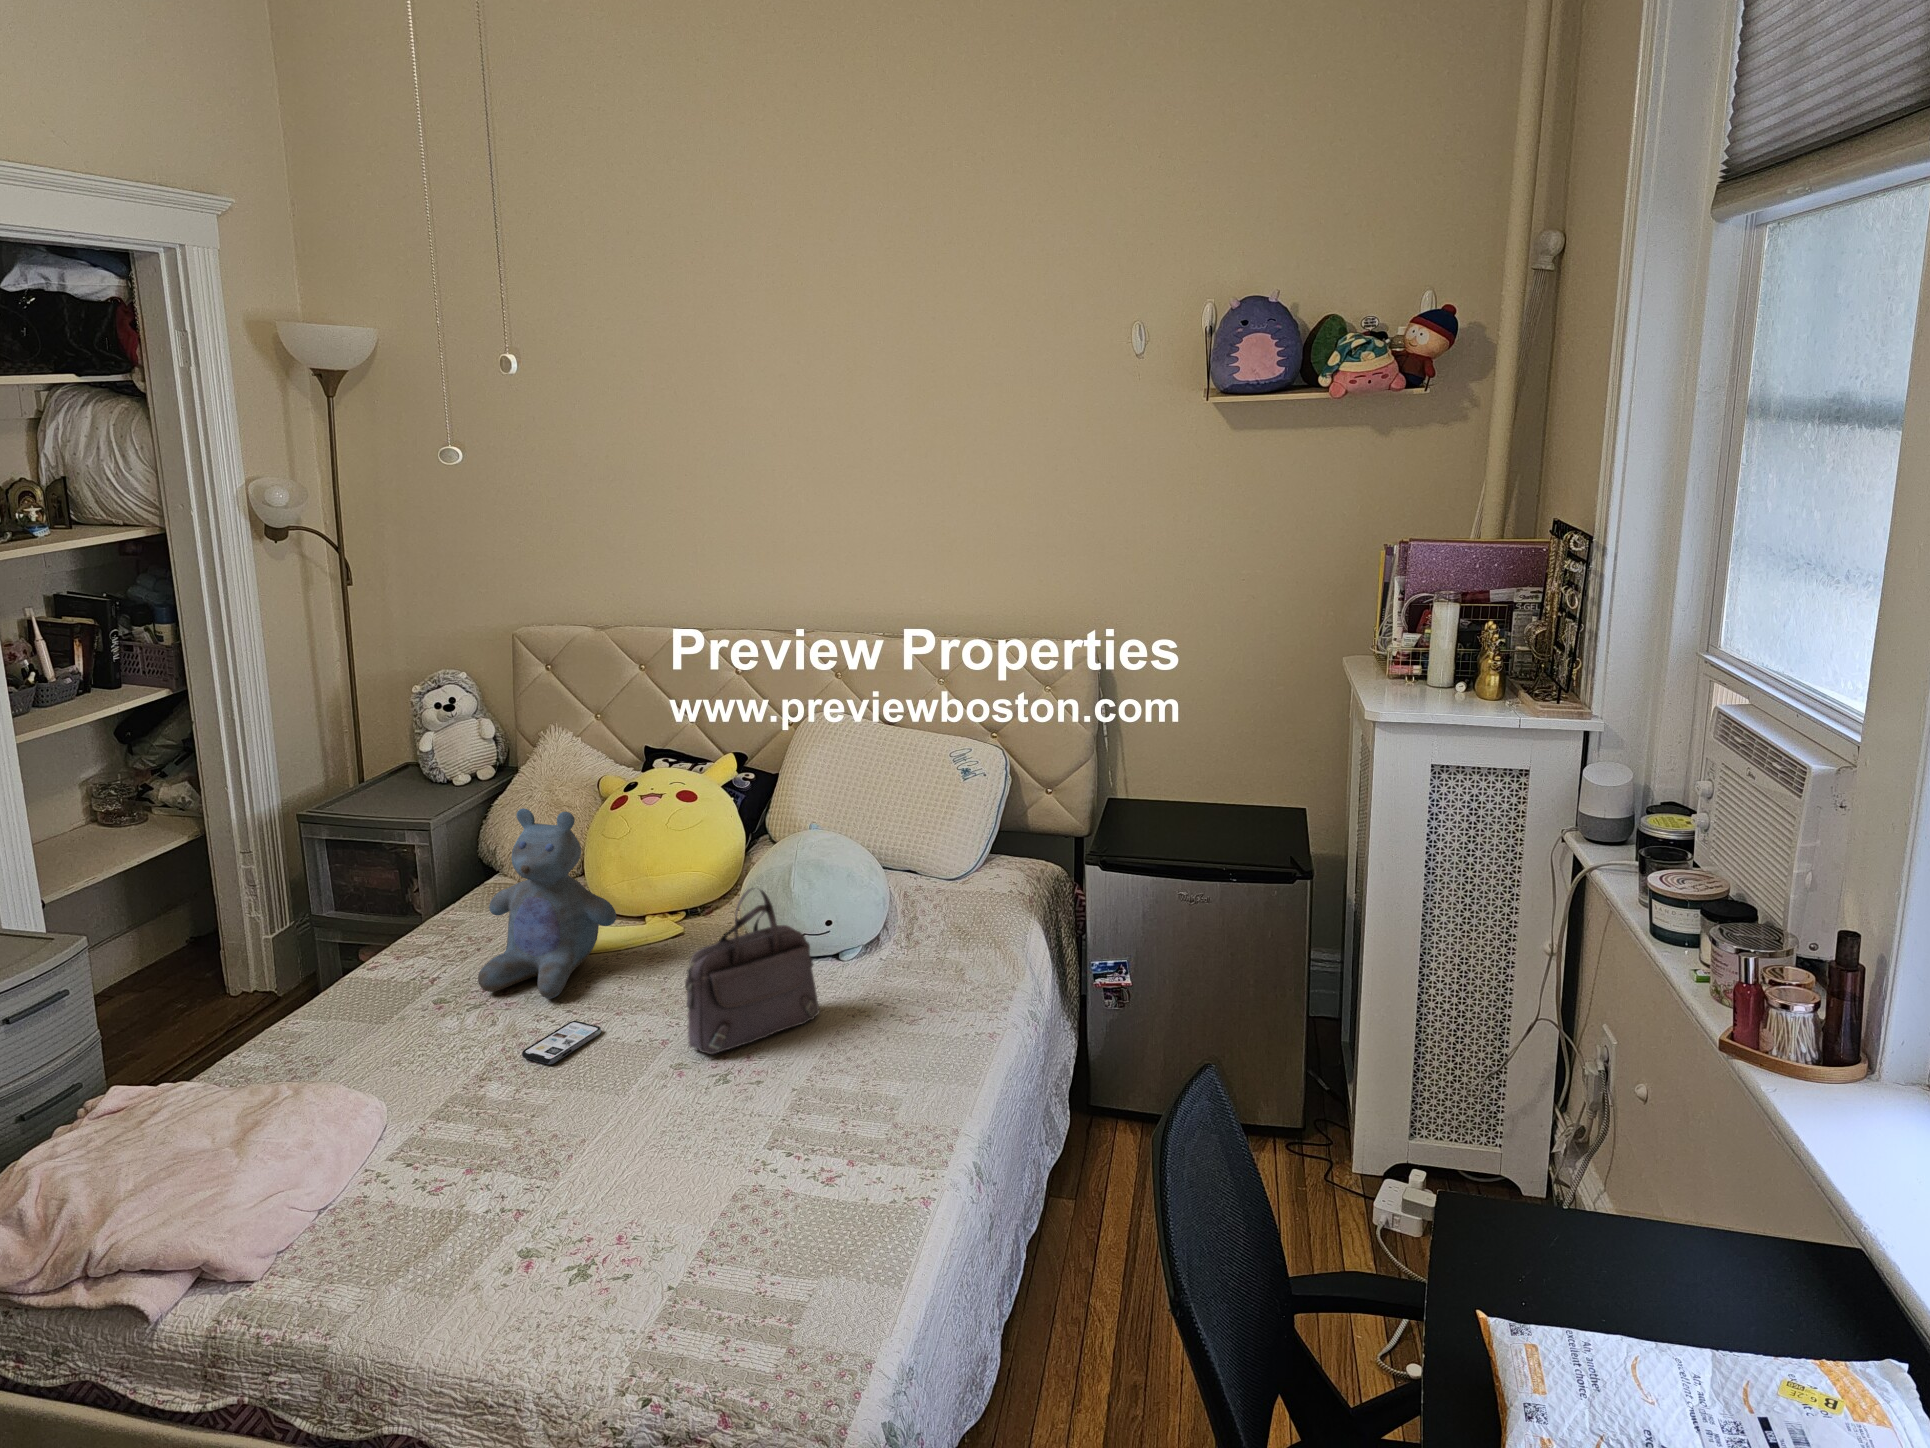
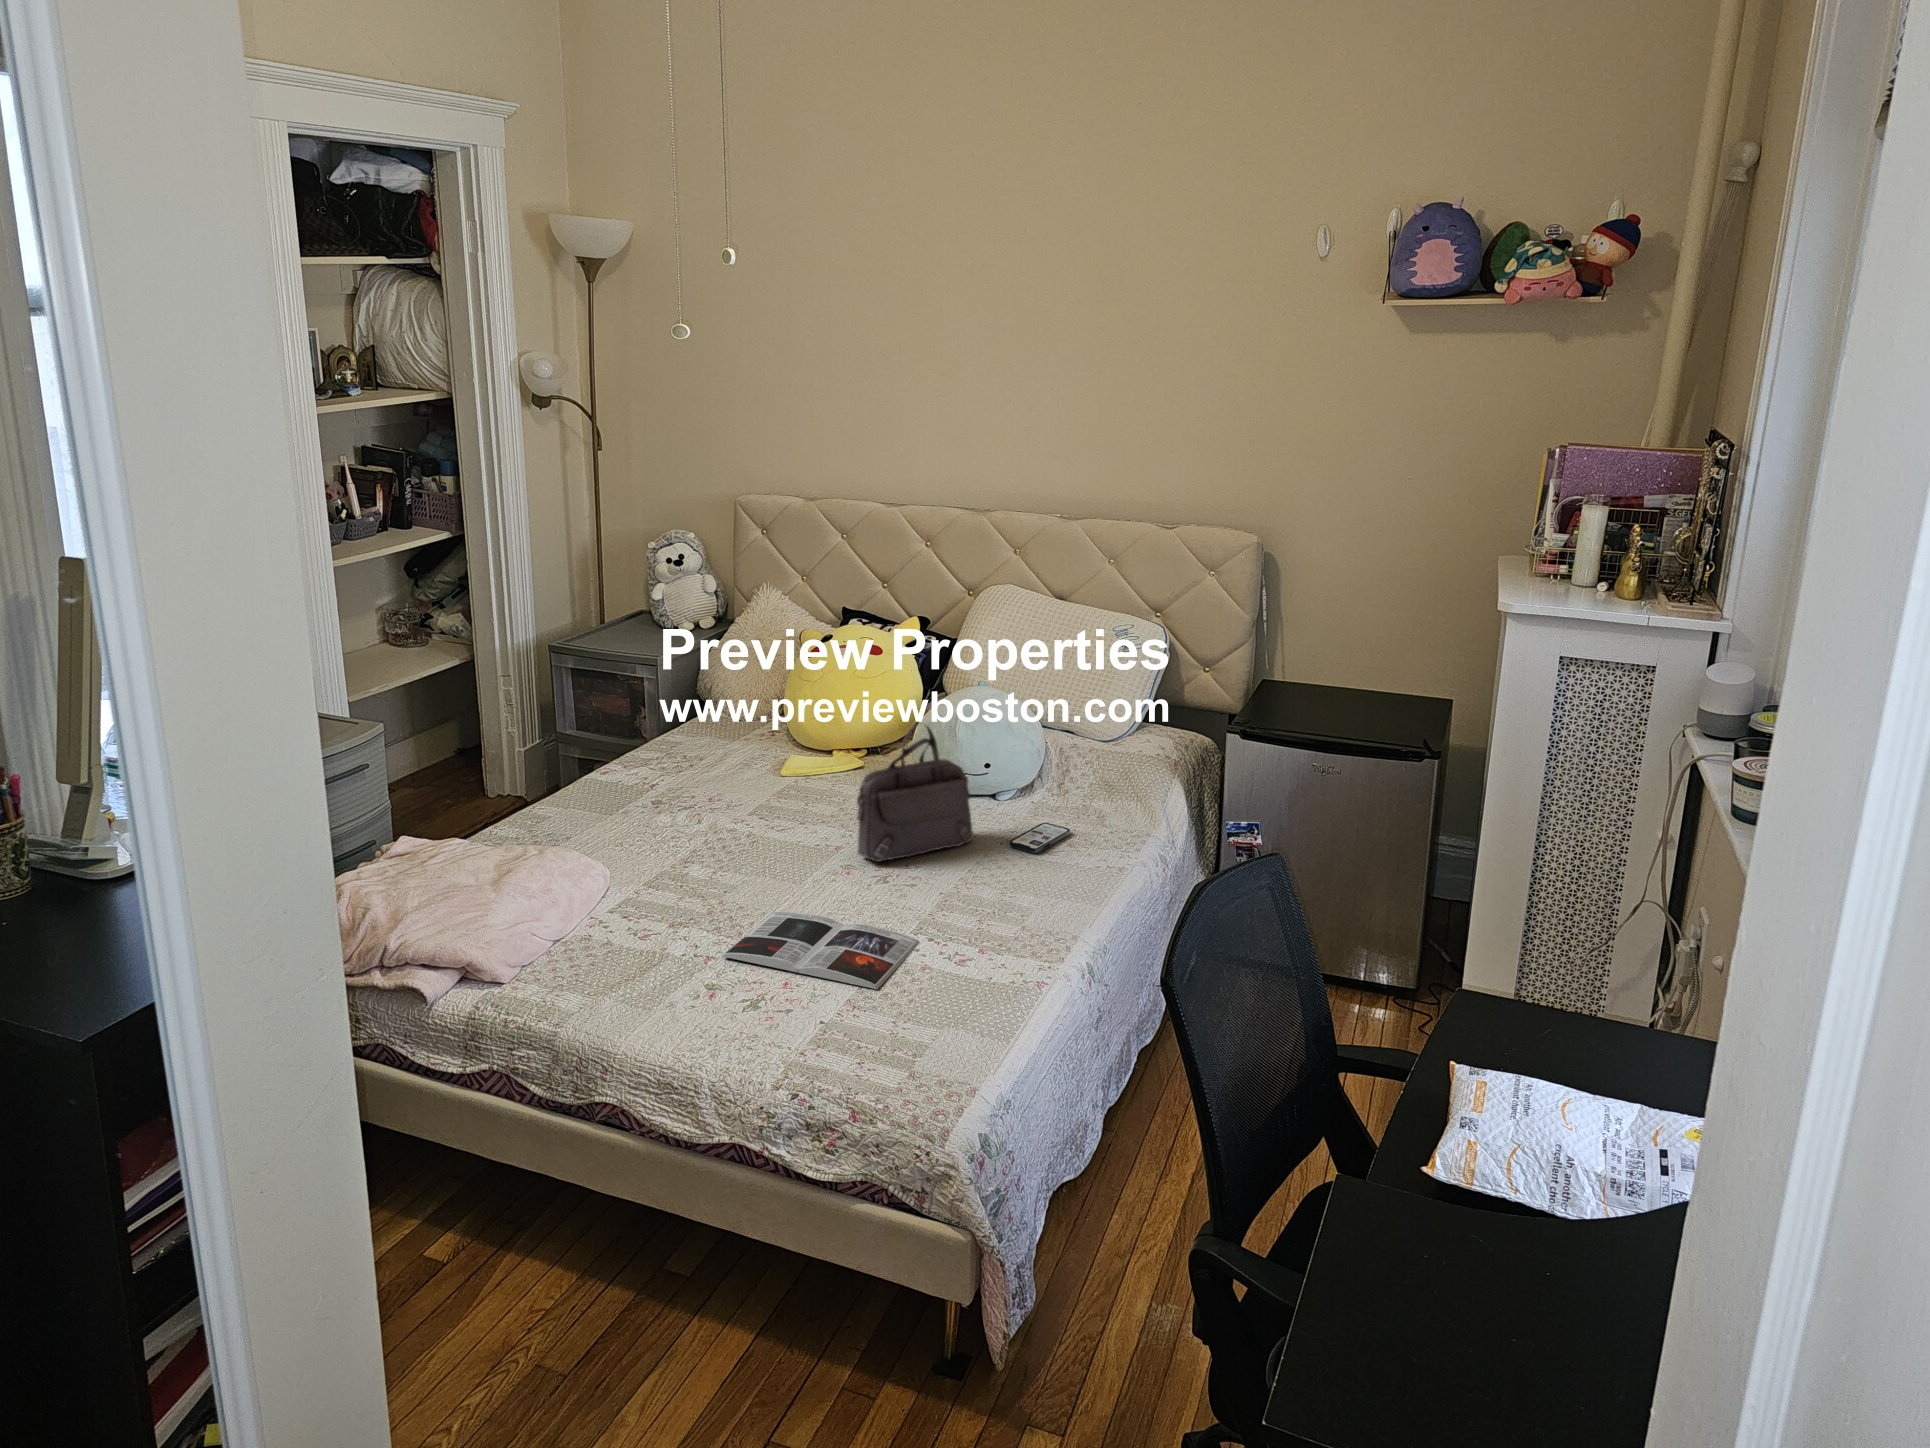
stuffed bear: present [478,808,616,999] -> none [689,646,807,809]
smartphone: present [522,1021,601,1064] -> present [1009,823,1070,853]
magazine: none [538,1134,778,1231] -> present [722,912,919,989]

